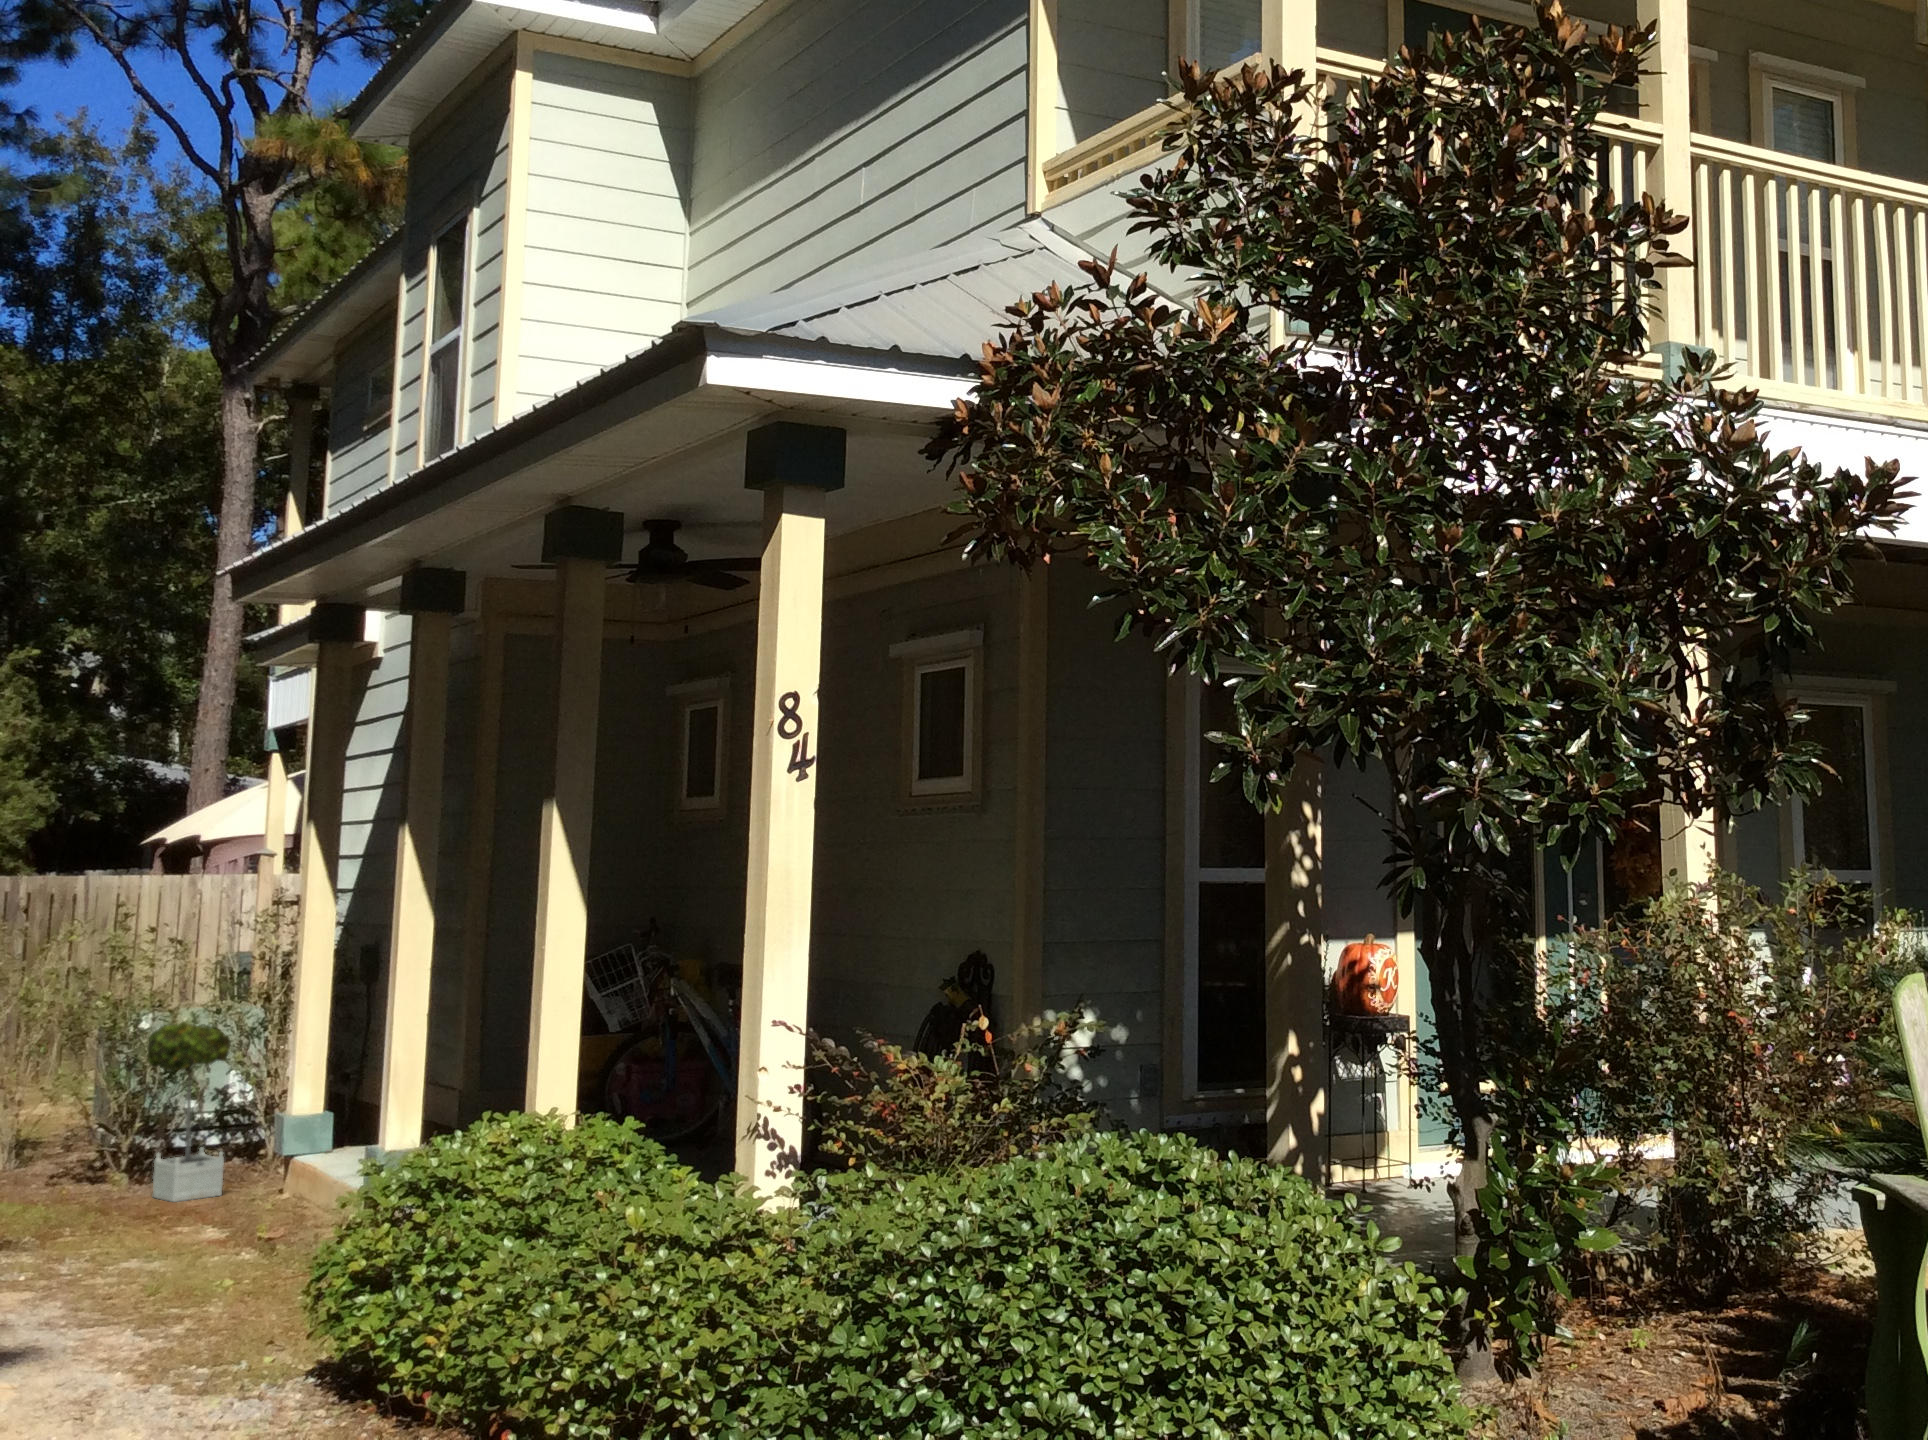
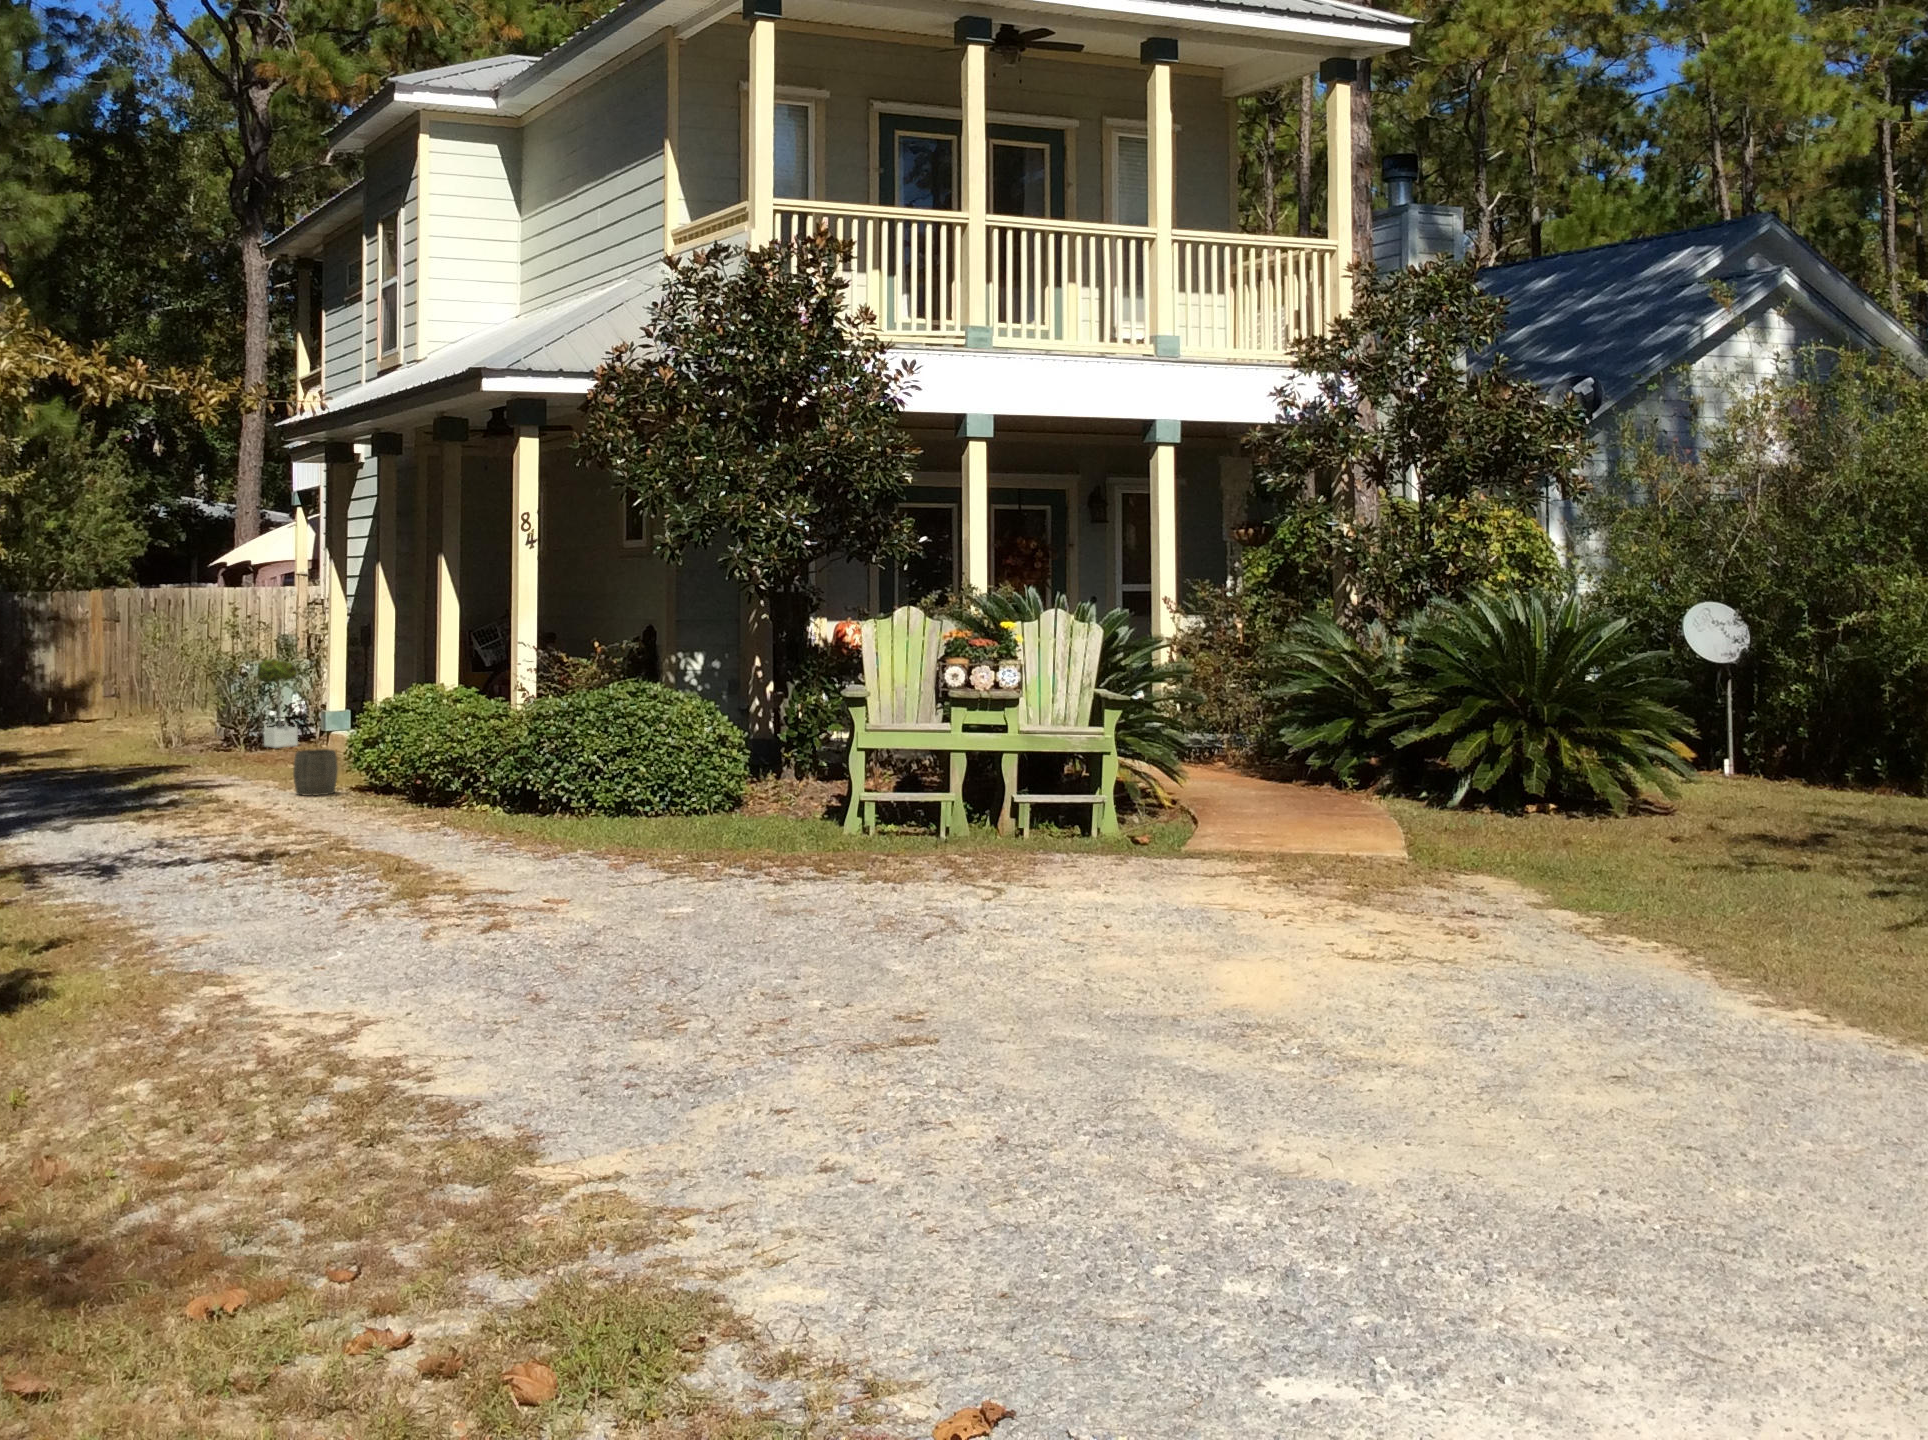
woven basket: none [171,1275,284,1402] -> present [293,749,338,796]

